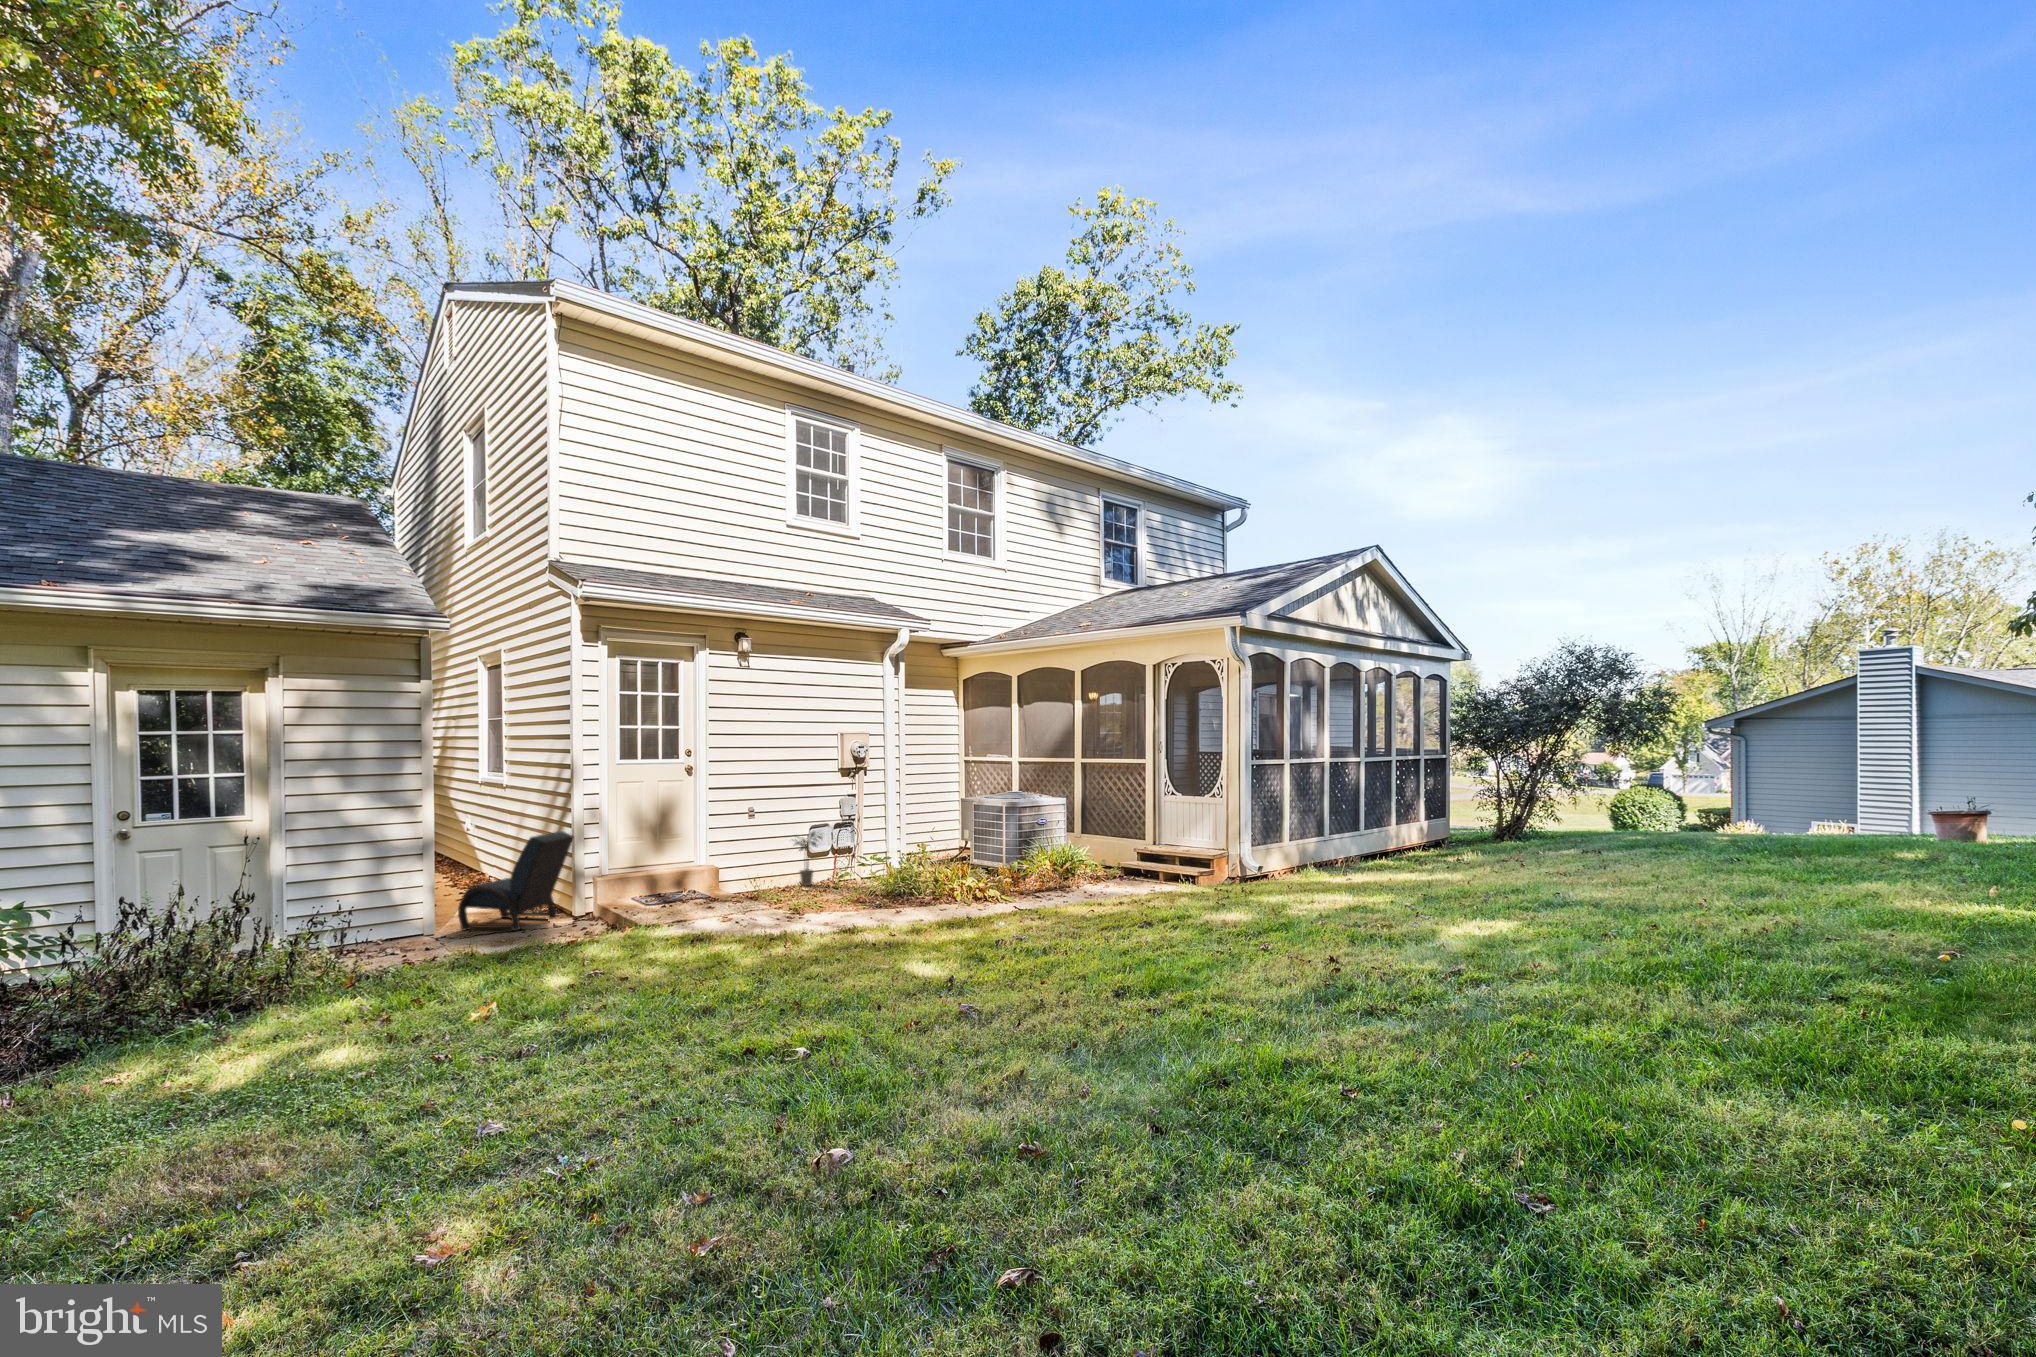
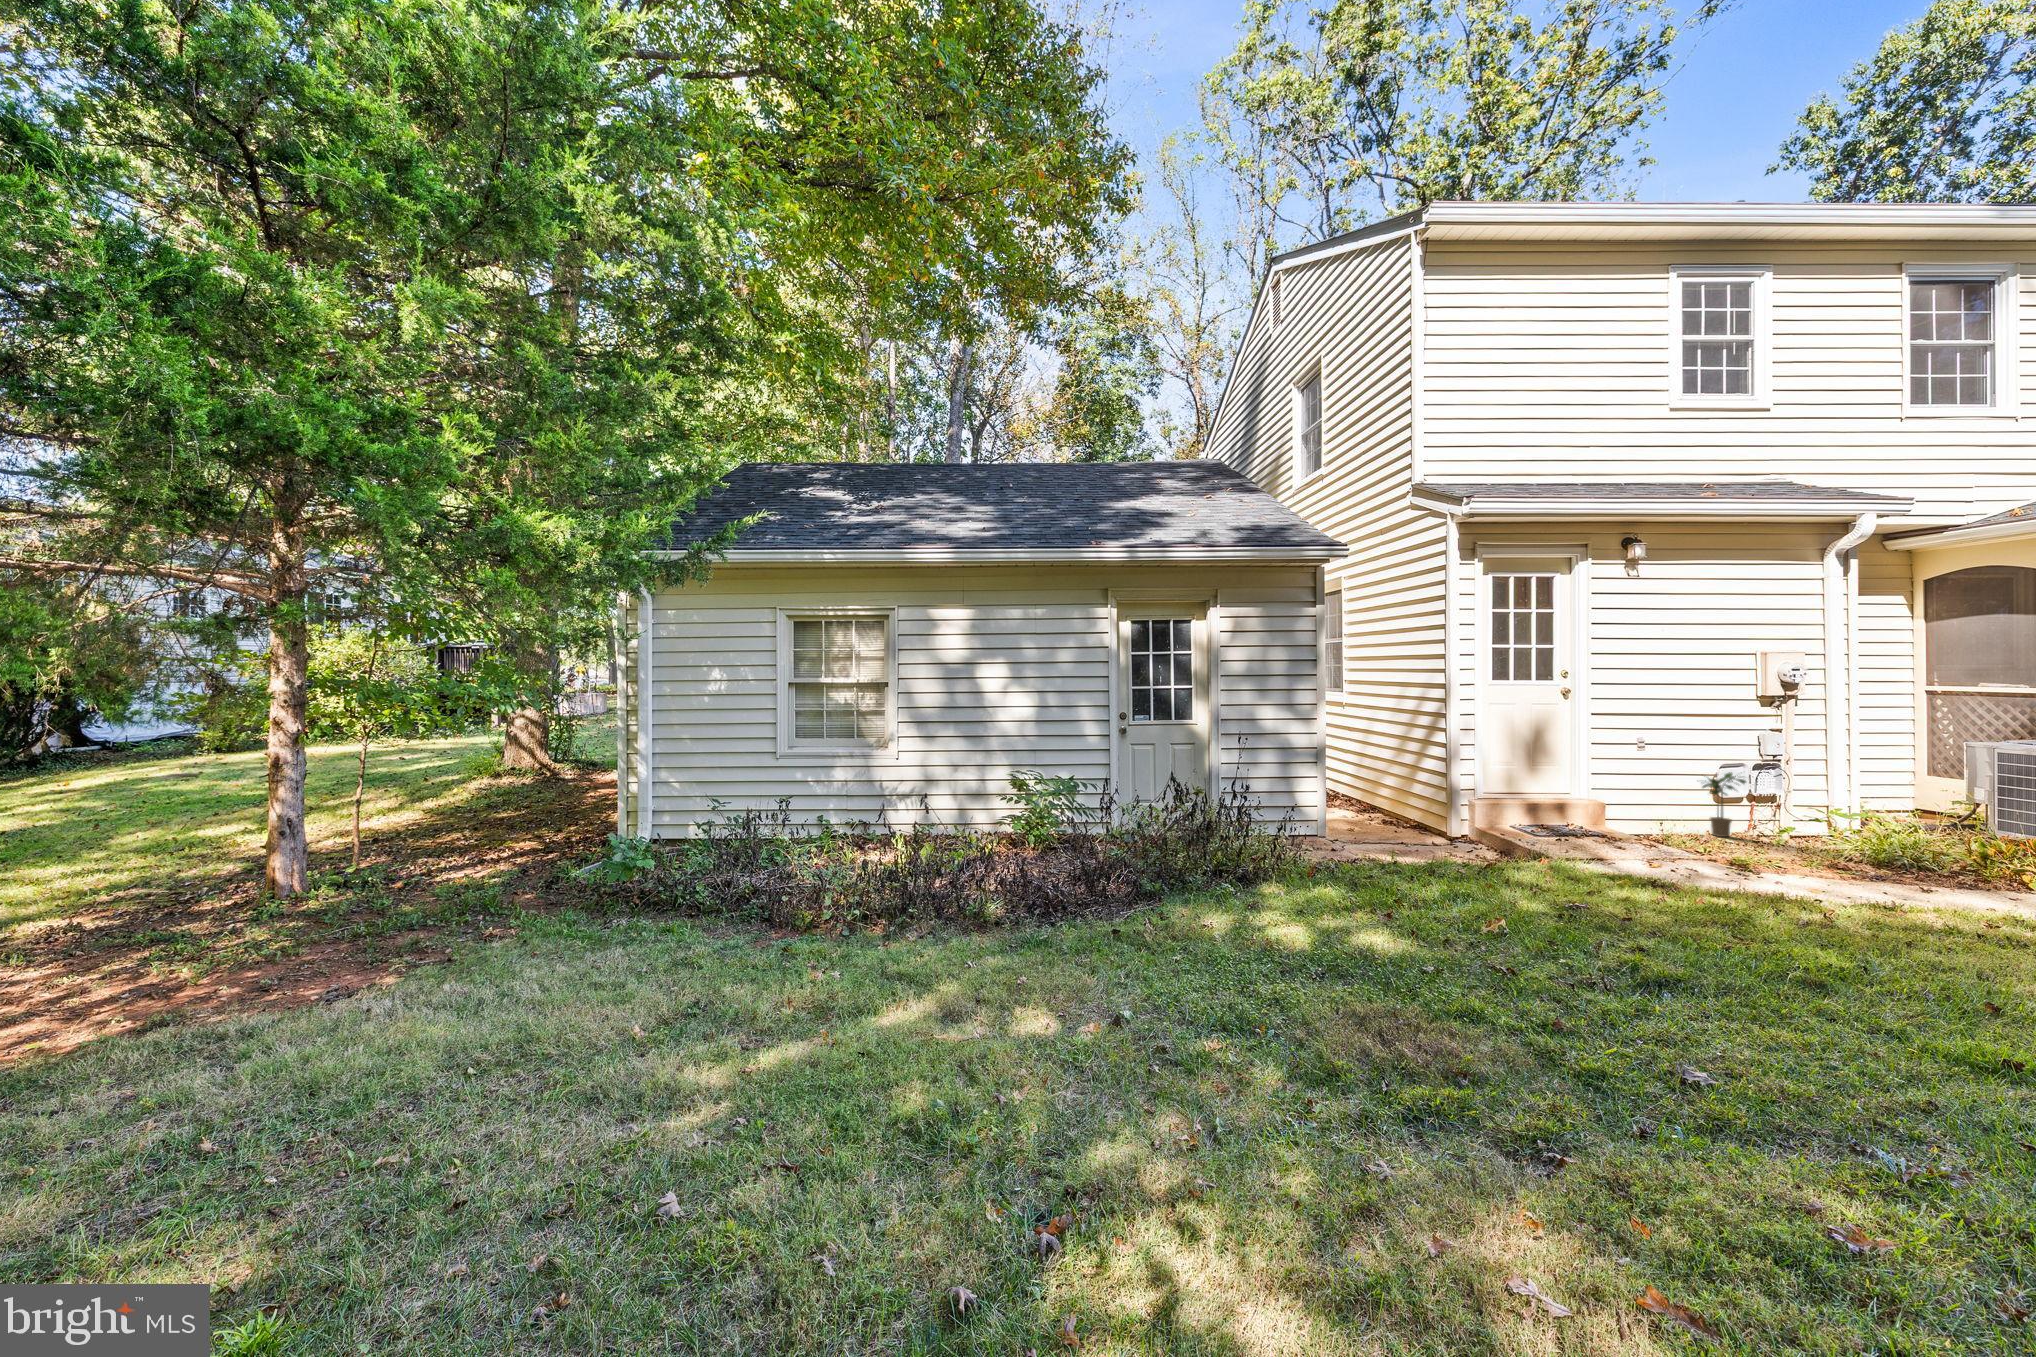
lounge chair: present [458,831,573,932] -> none [1347,749,1452,841]

